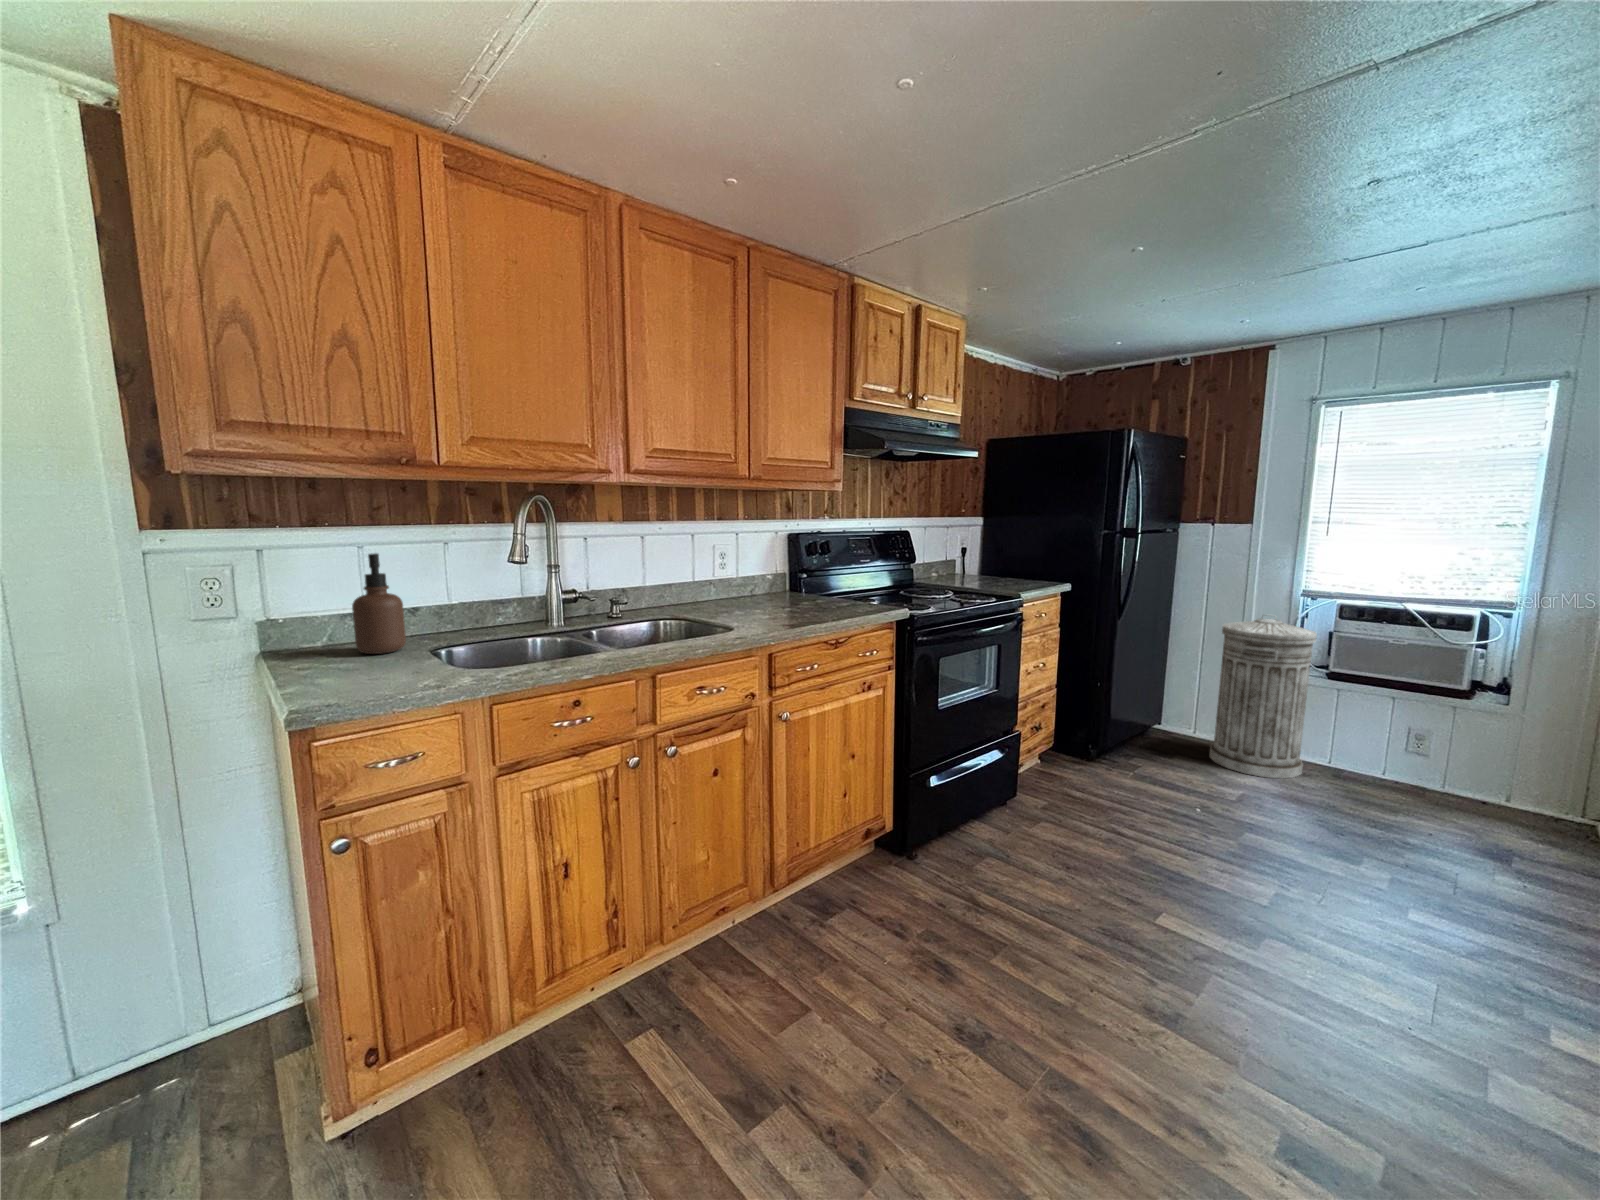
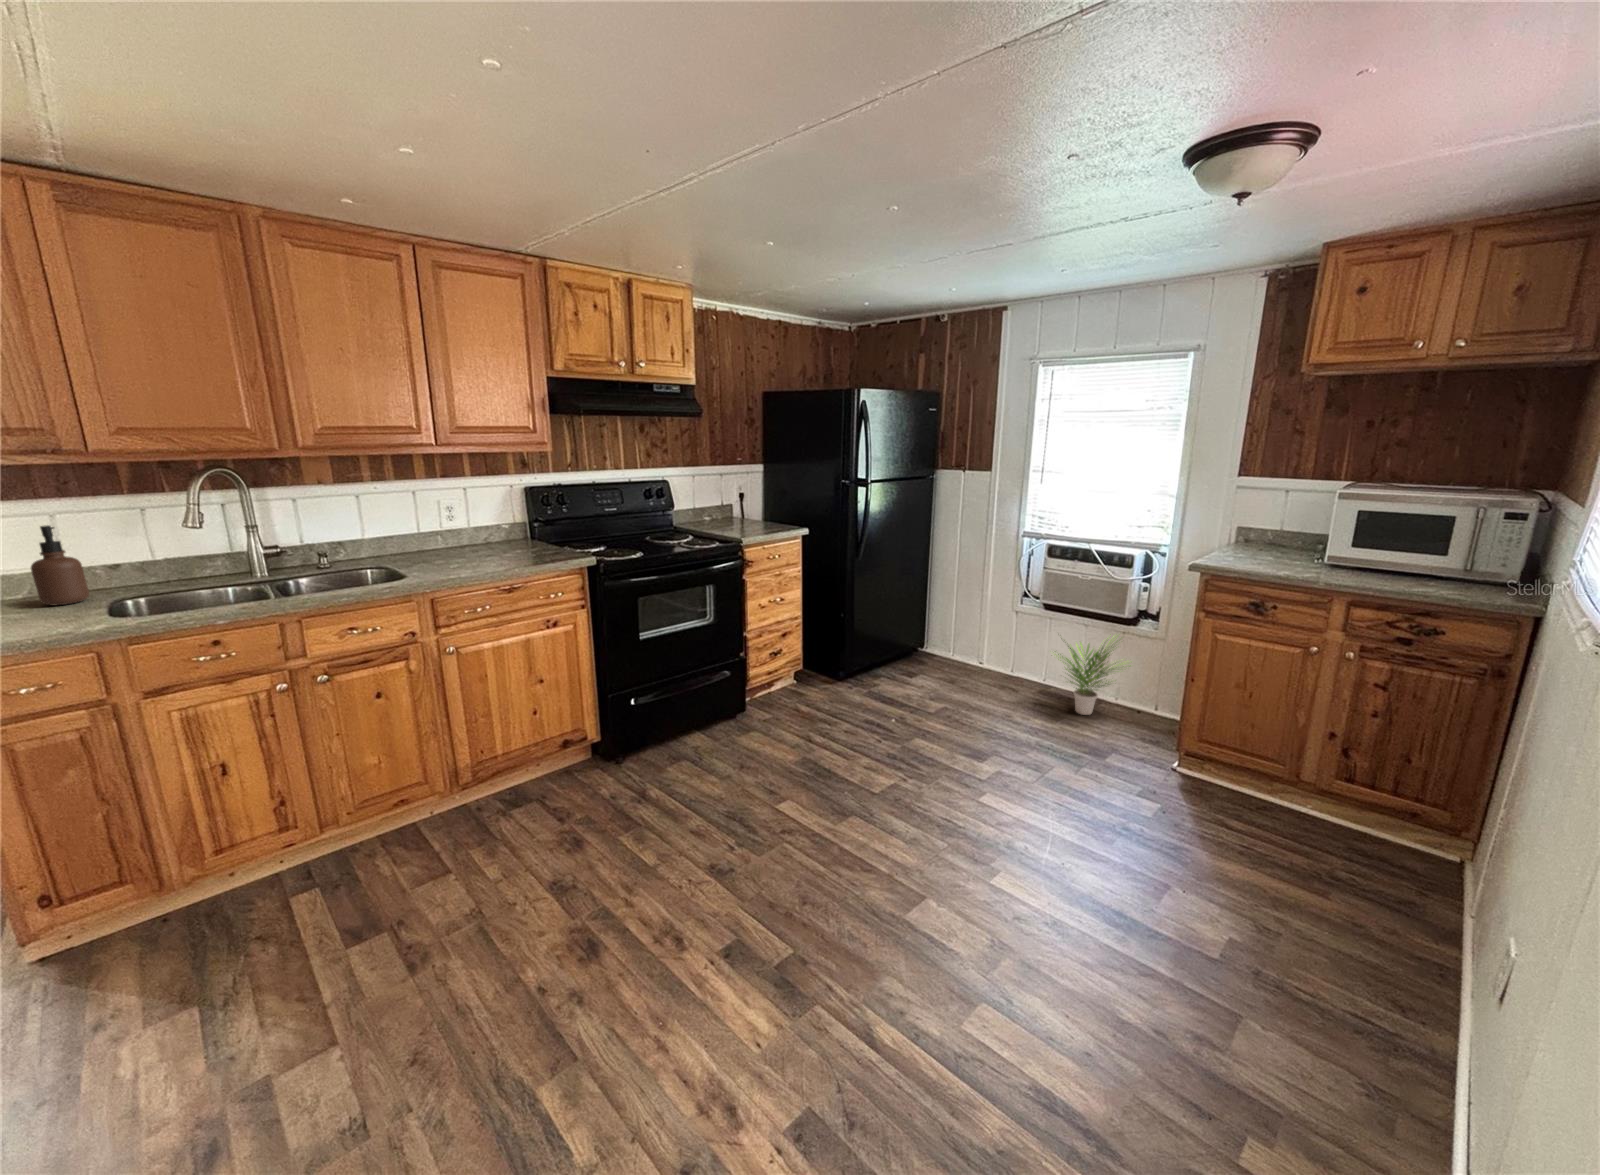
trash can: present [1210,618,1317,779] -> none [945,553,1022,694]
potted plant: none [1368,705,1498,806] -> present [1055,638,1124,715]

